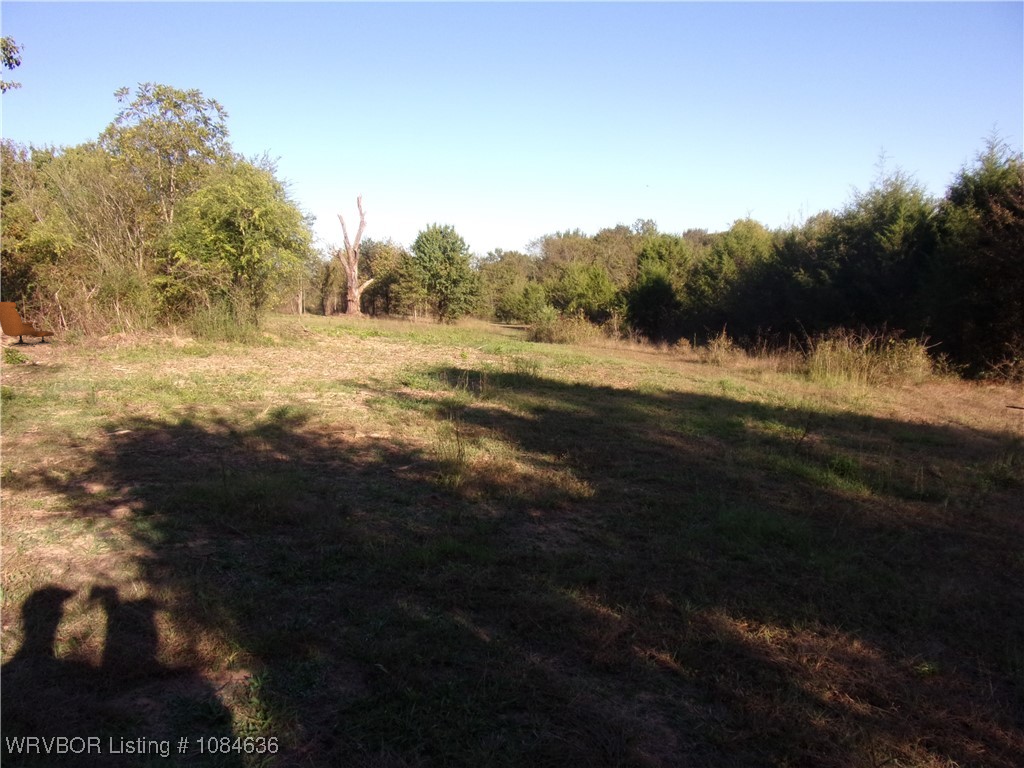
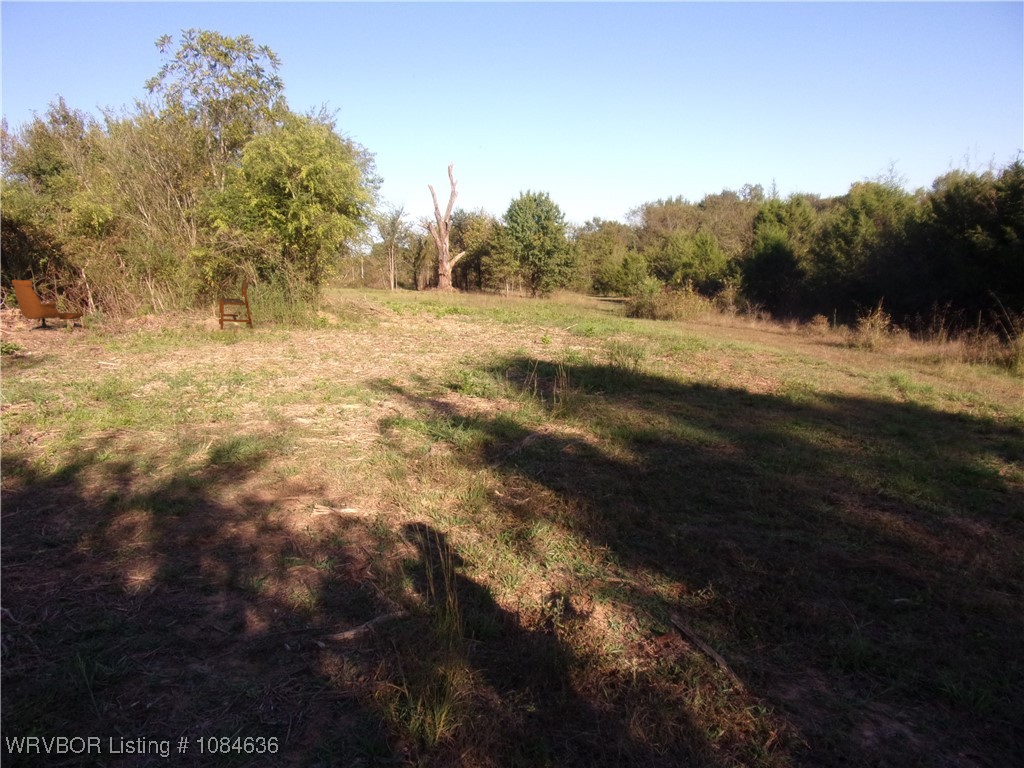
bench: none [173,304,209,347] -> present [219,280,253,329]

